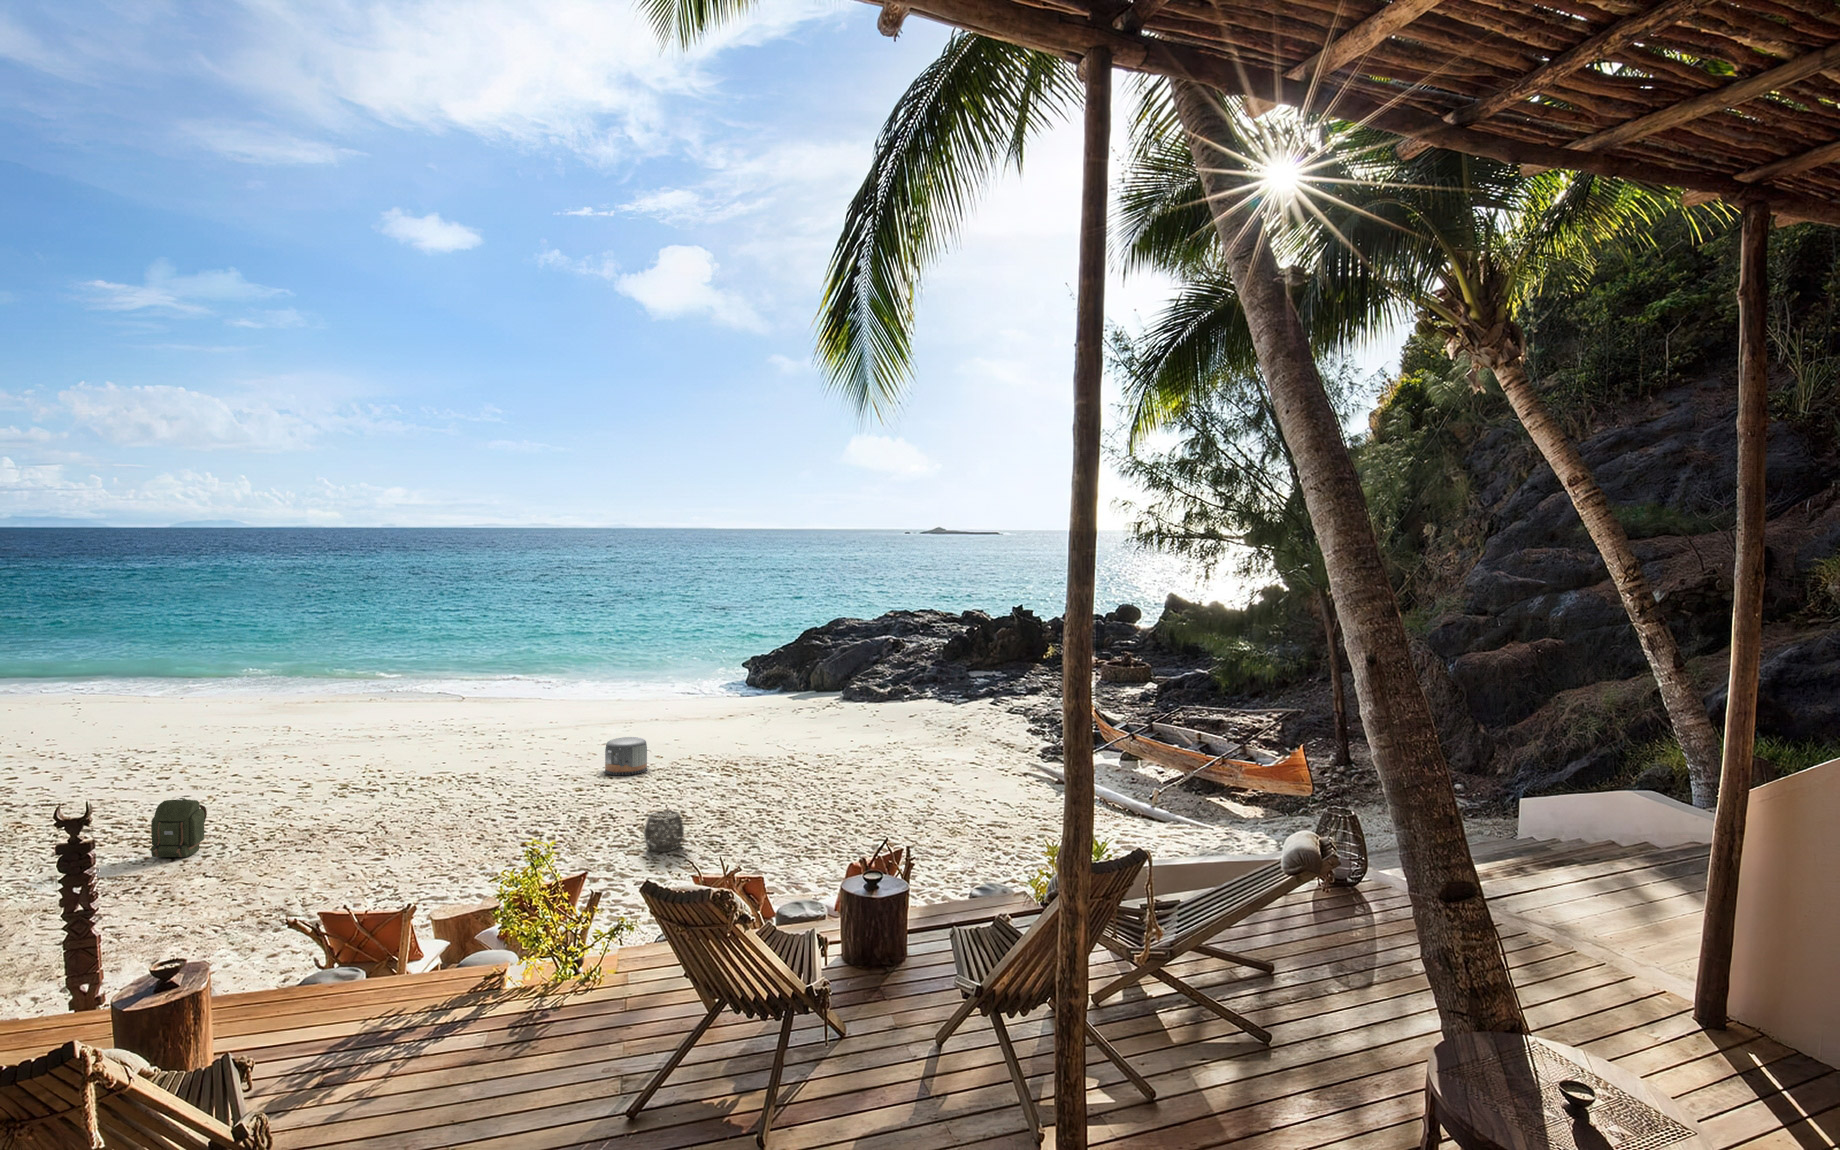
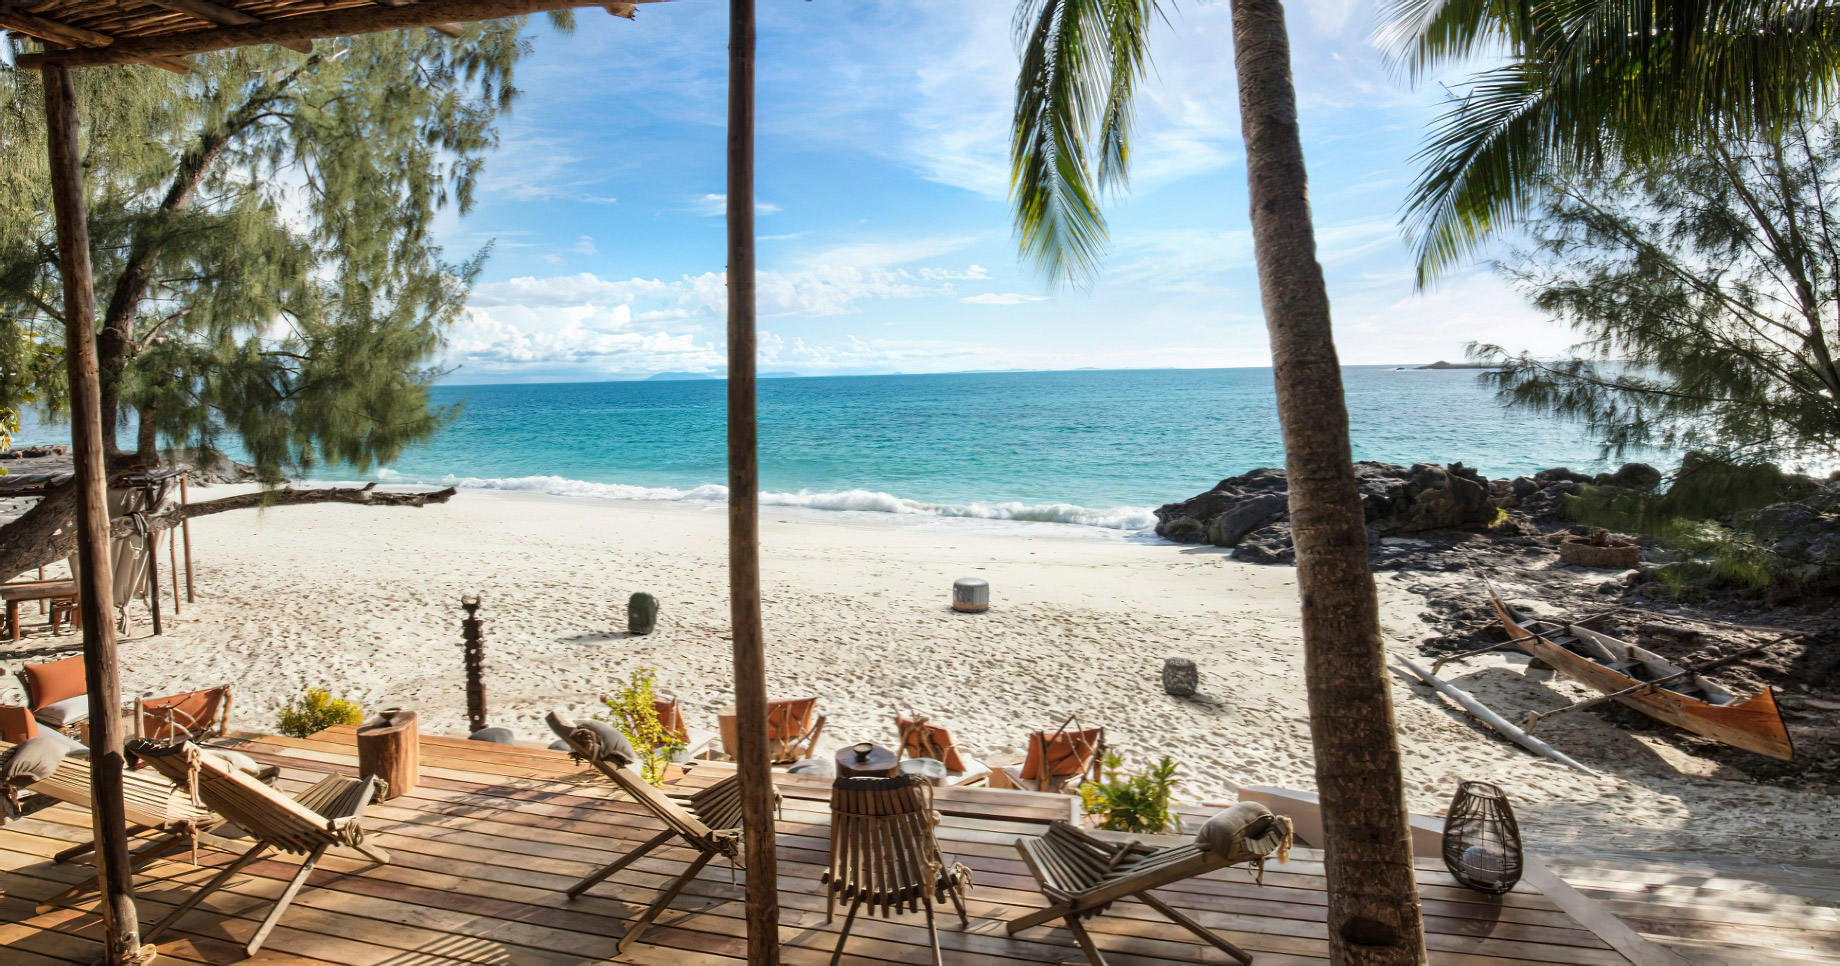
woven basket: present [644,811,684,852] -> present [1161,658,1199,695]

